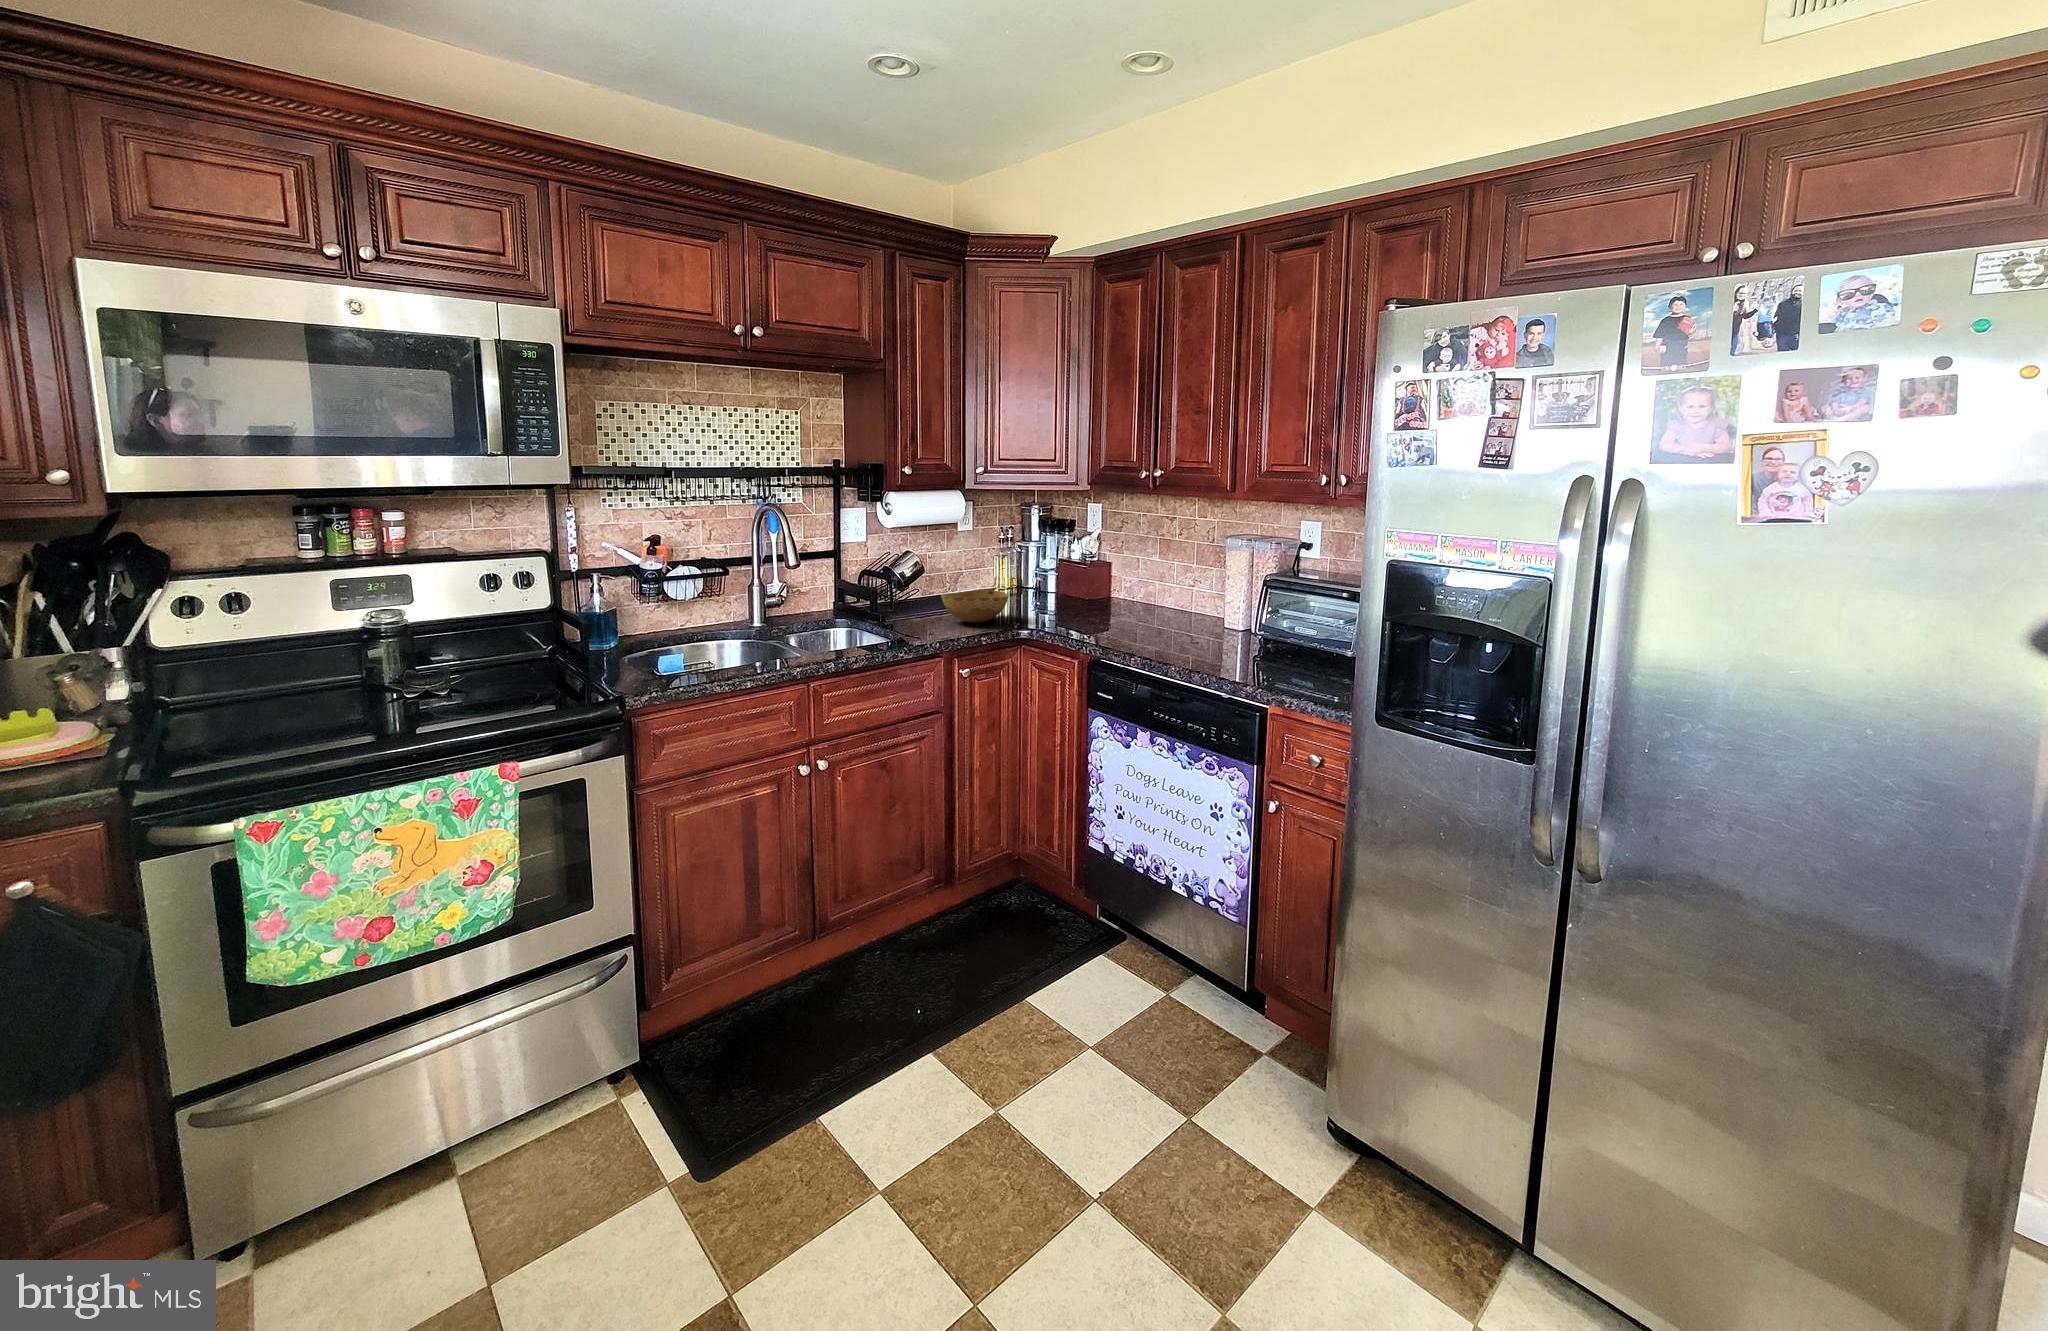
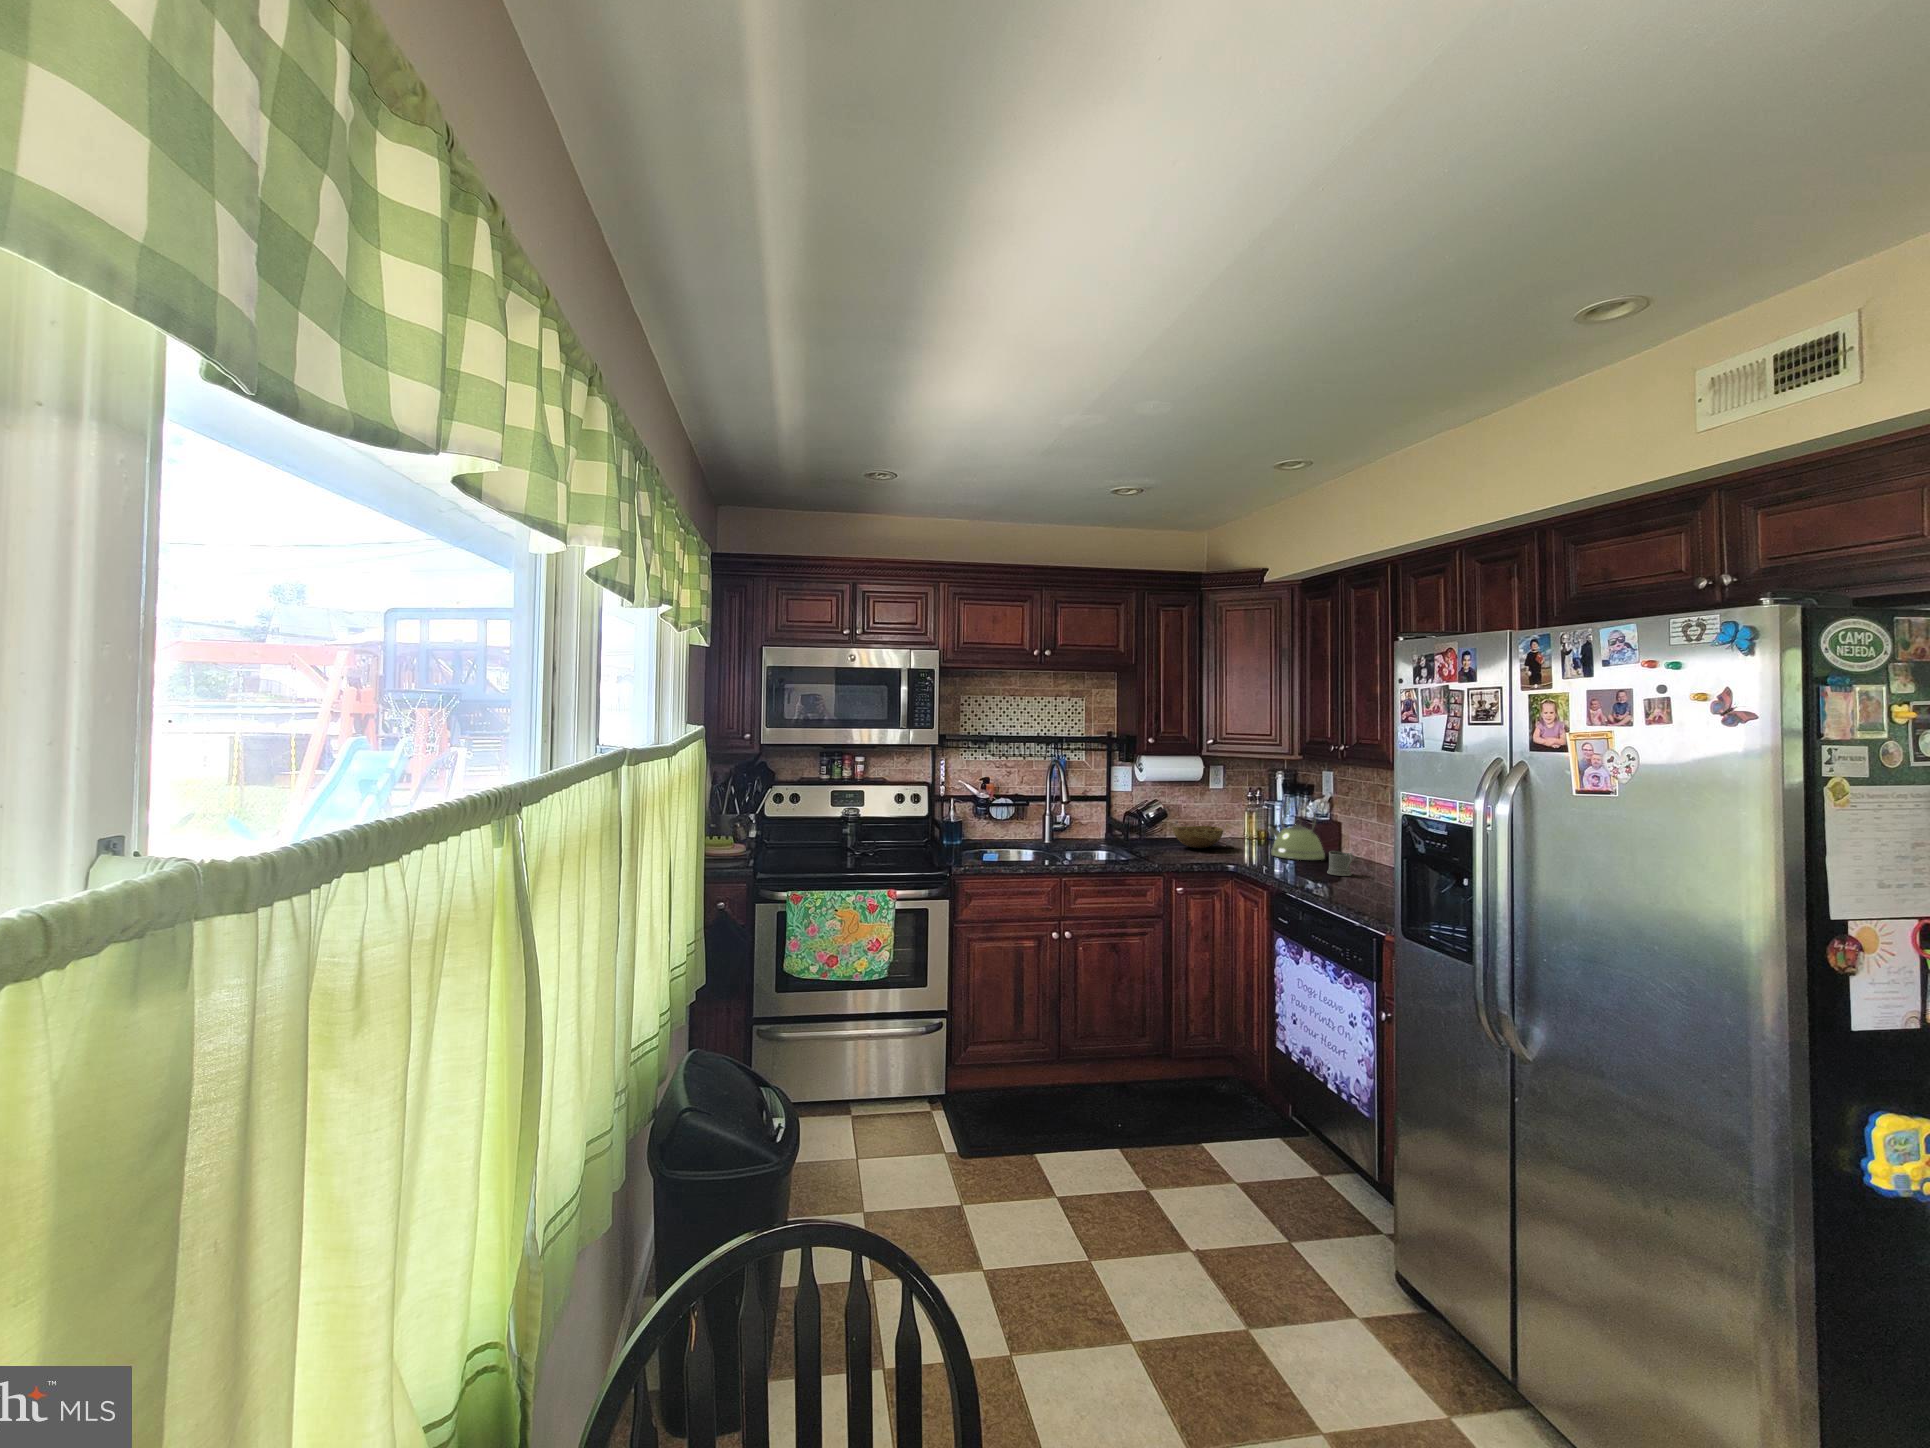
kettle: none [1063,548,1137,629] -> present [1267,801,1325,860]
mug: none [1162,617,1198,650] -> present [1327,851,1353,876]

